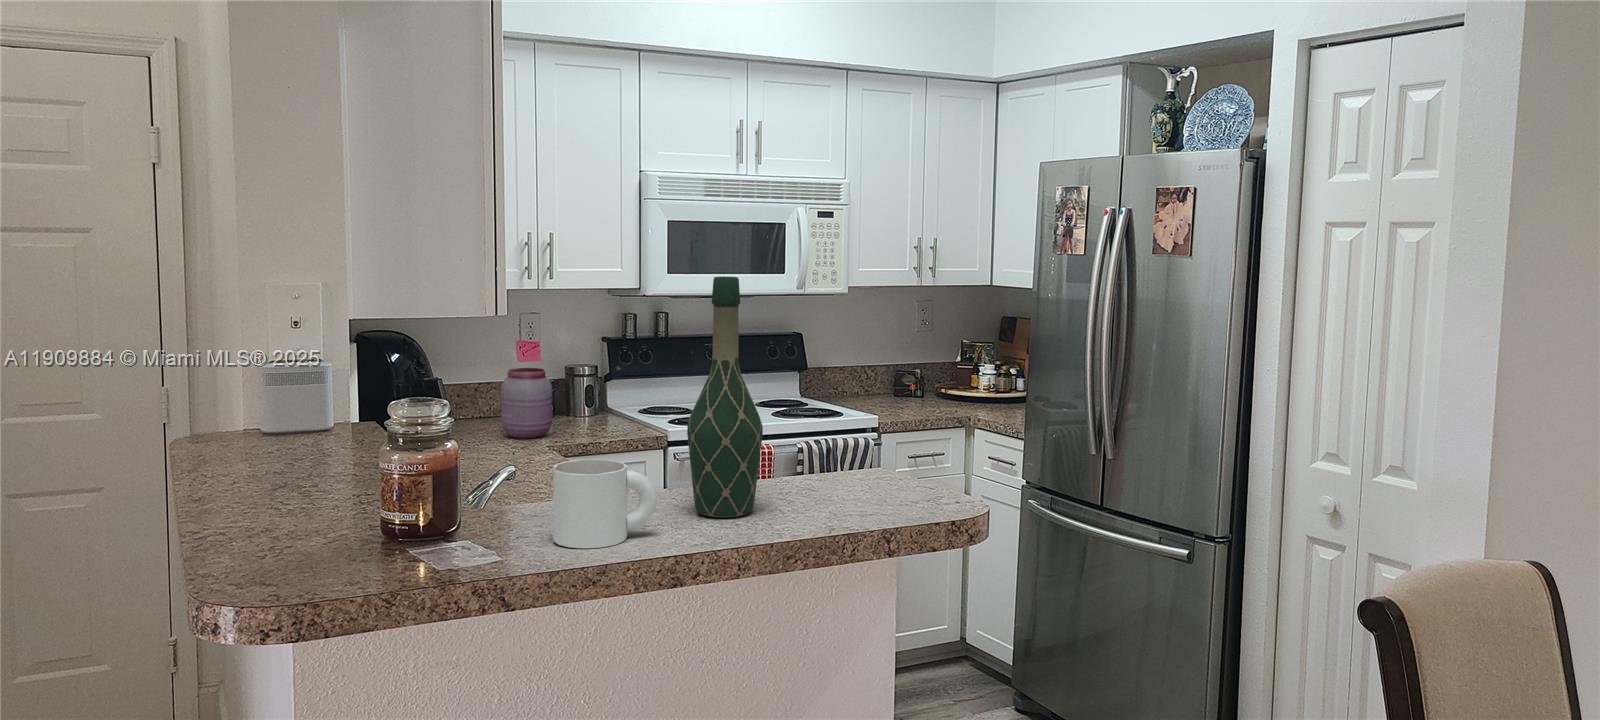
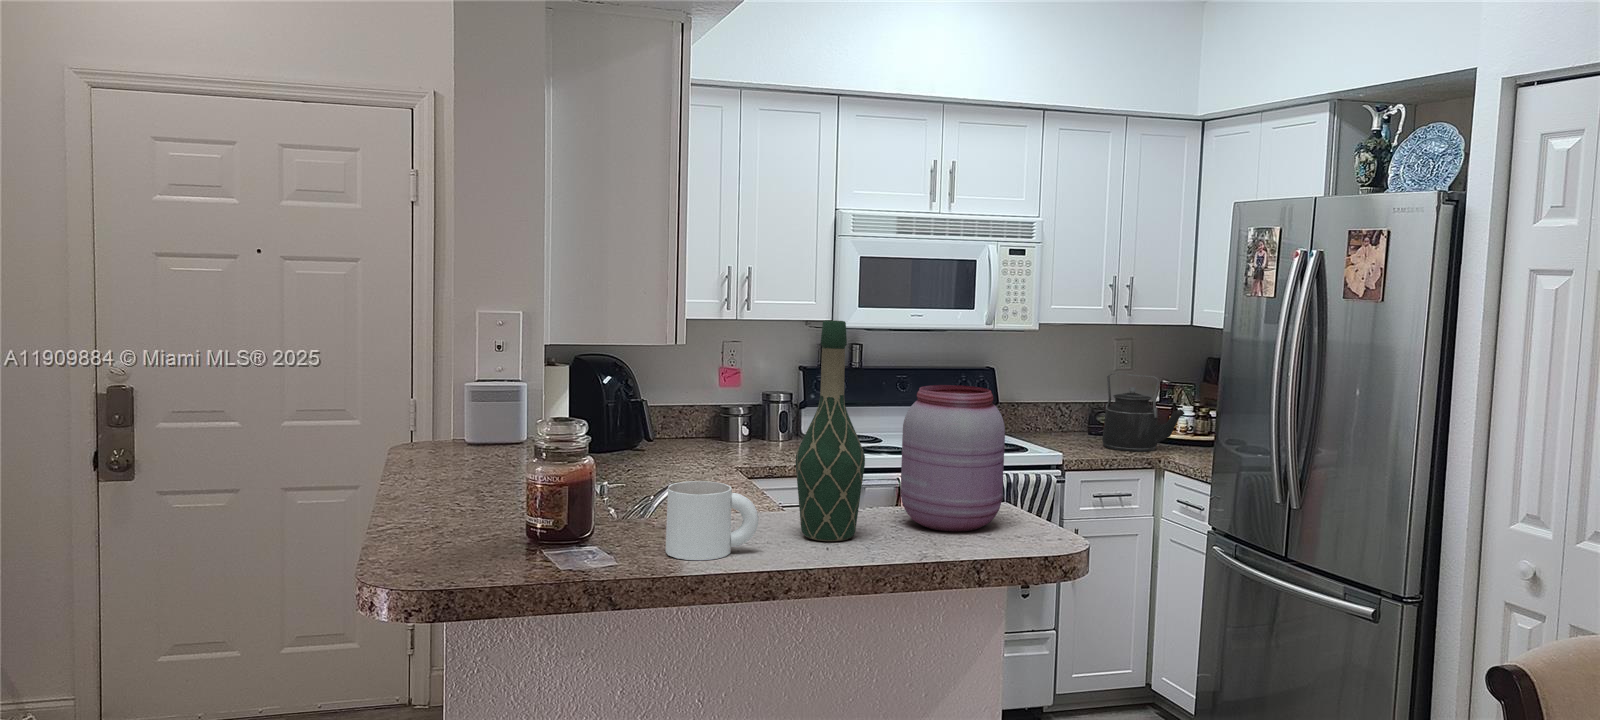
kettle: none [912,334,990,411] -> present [1102,373,1184,452]
jar: present [501,368,552,439] -> present [901,385,1005,531]

